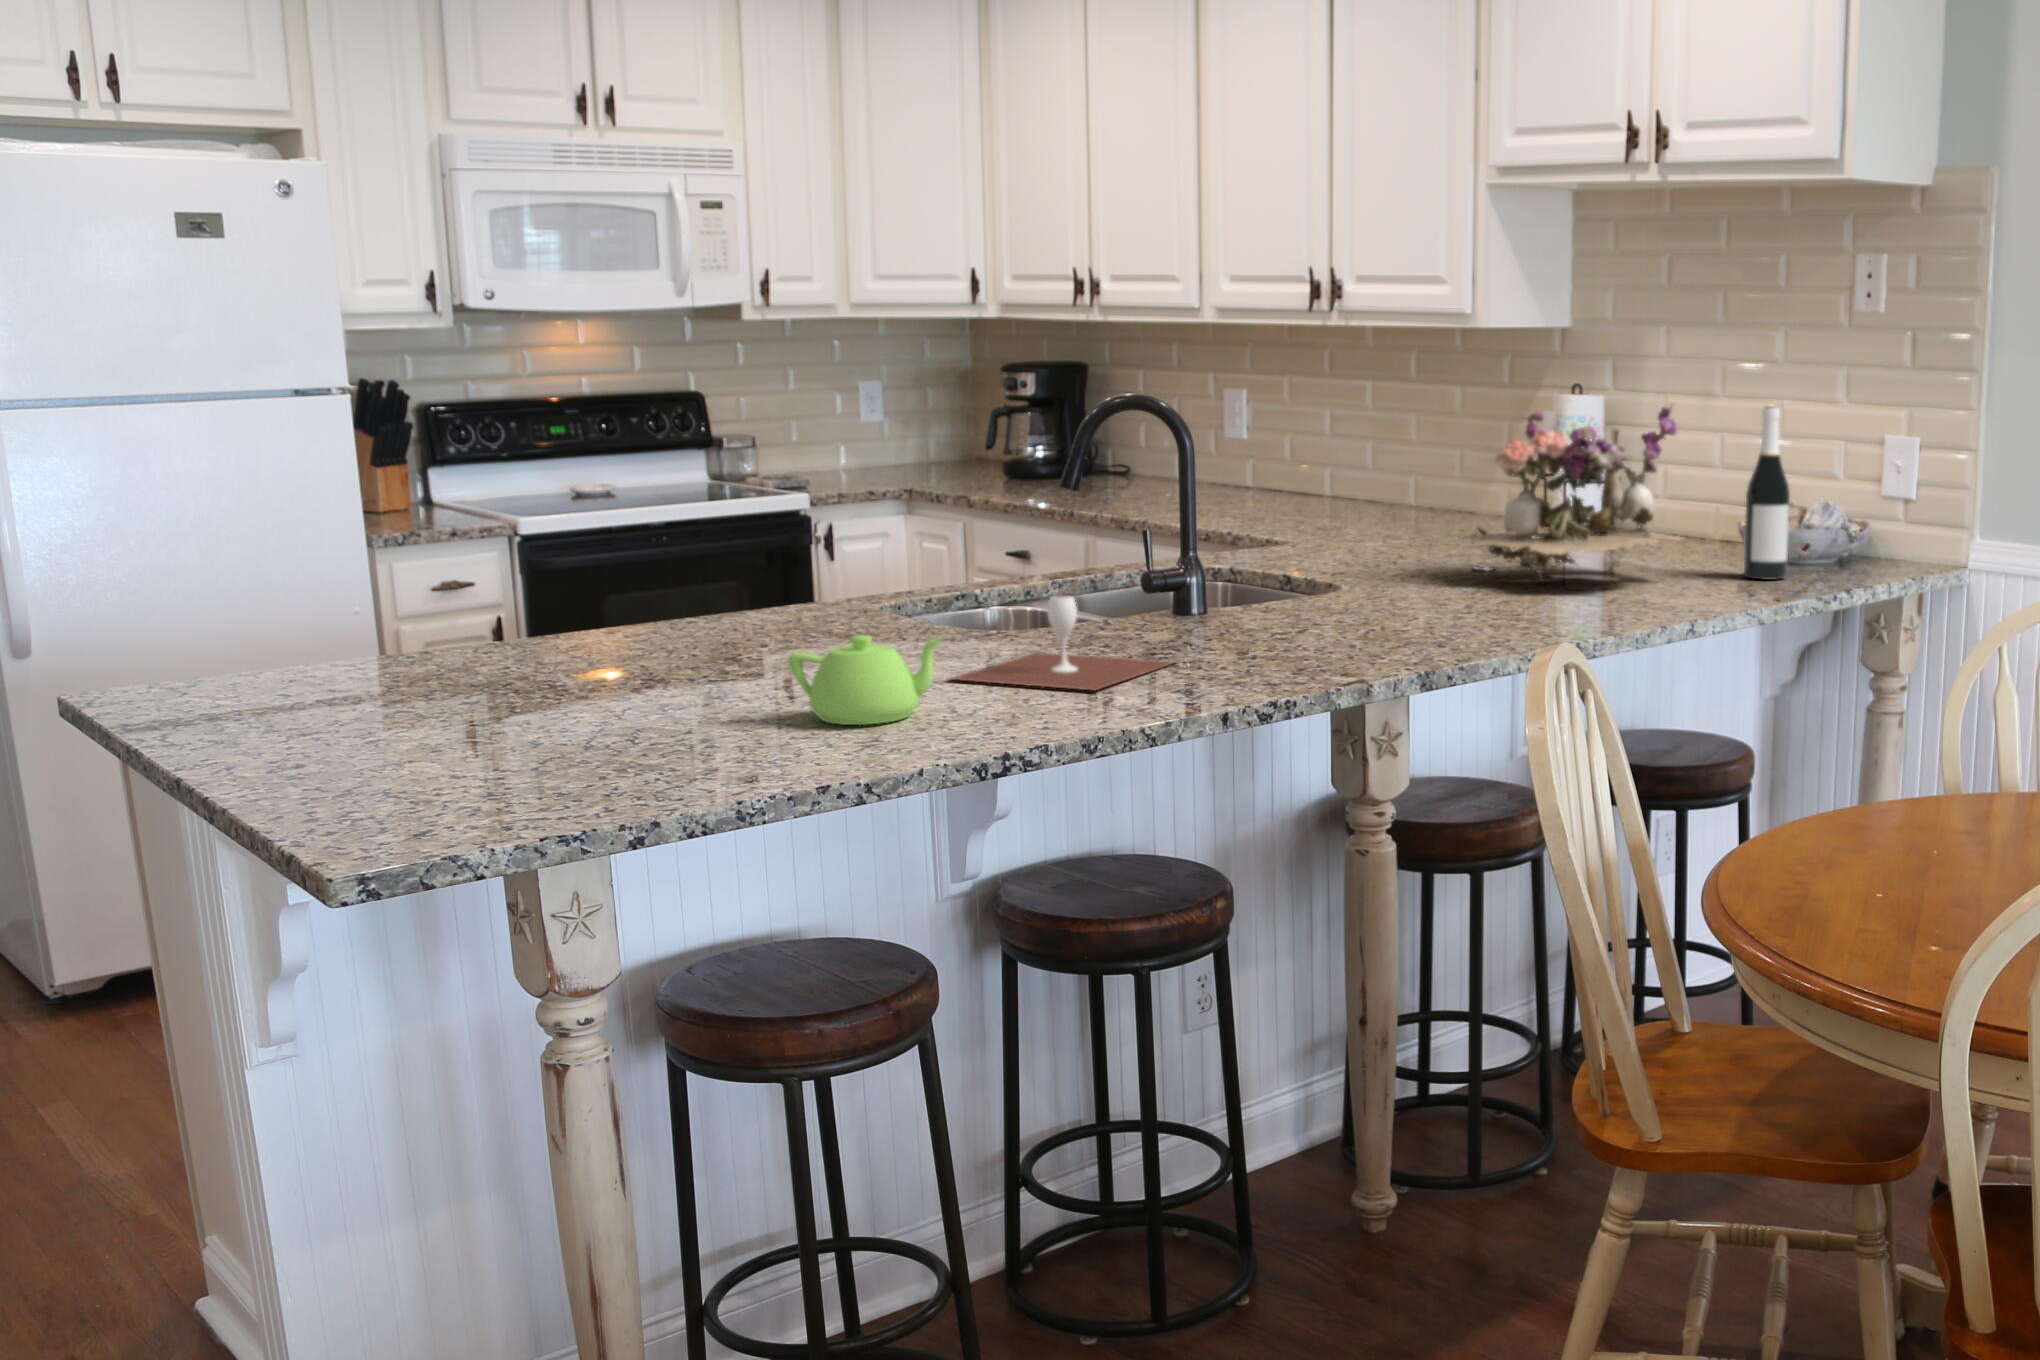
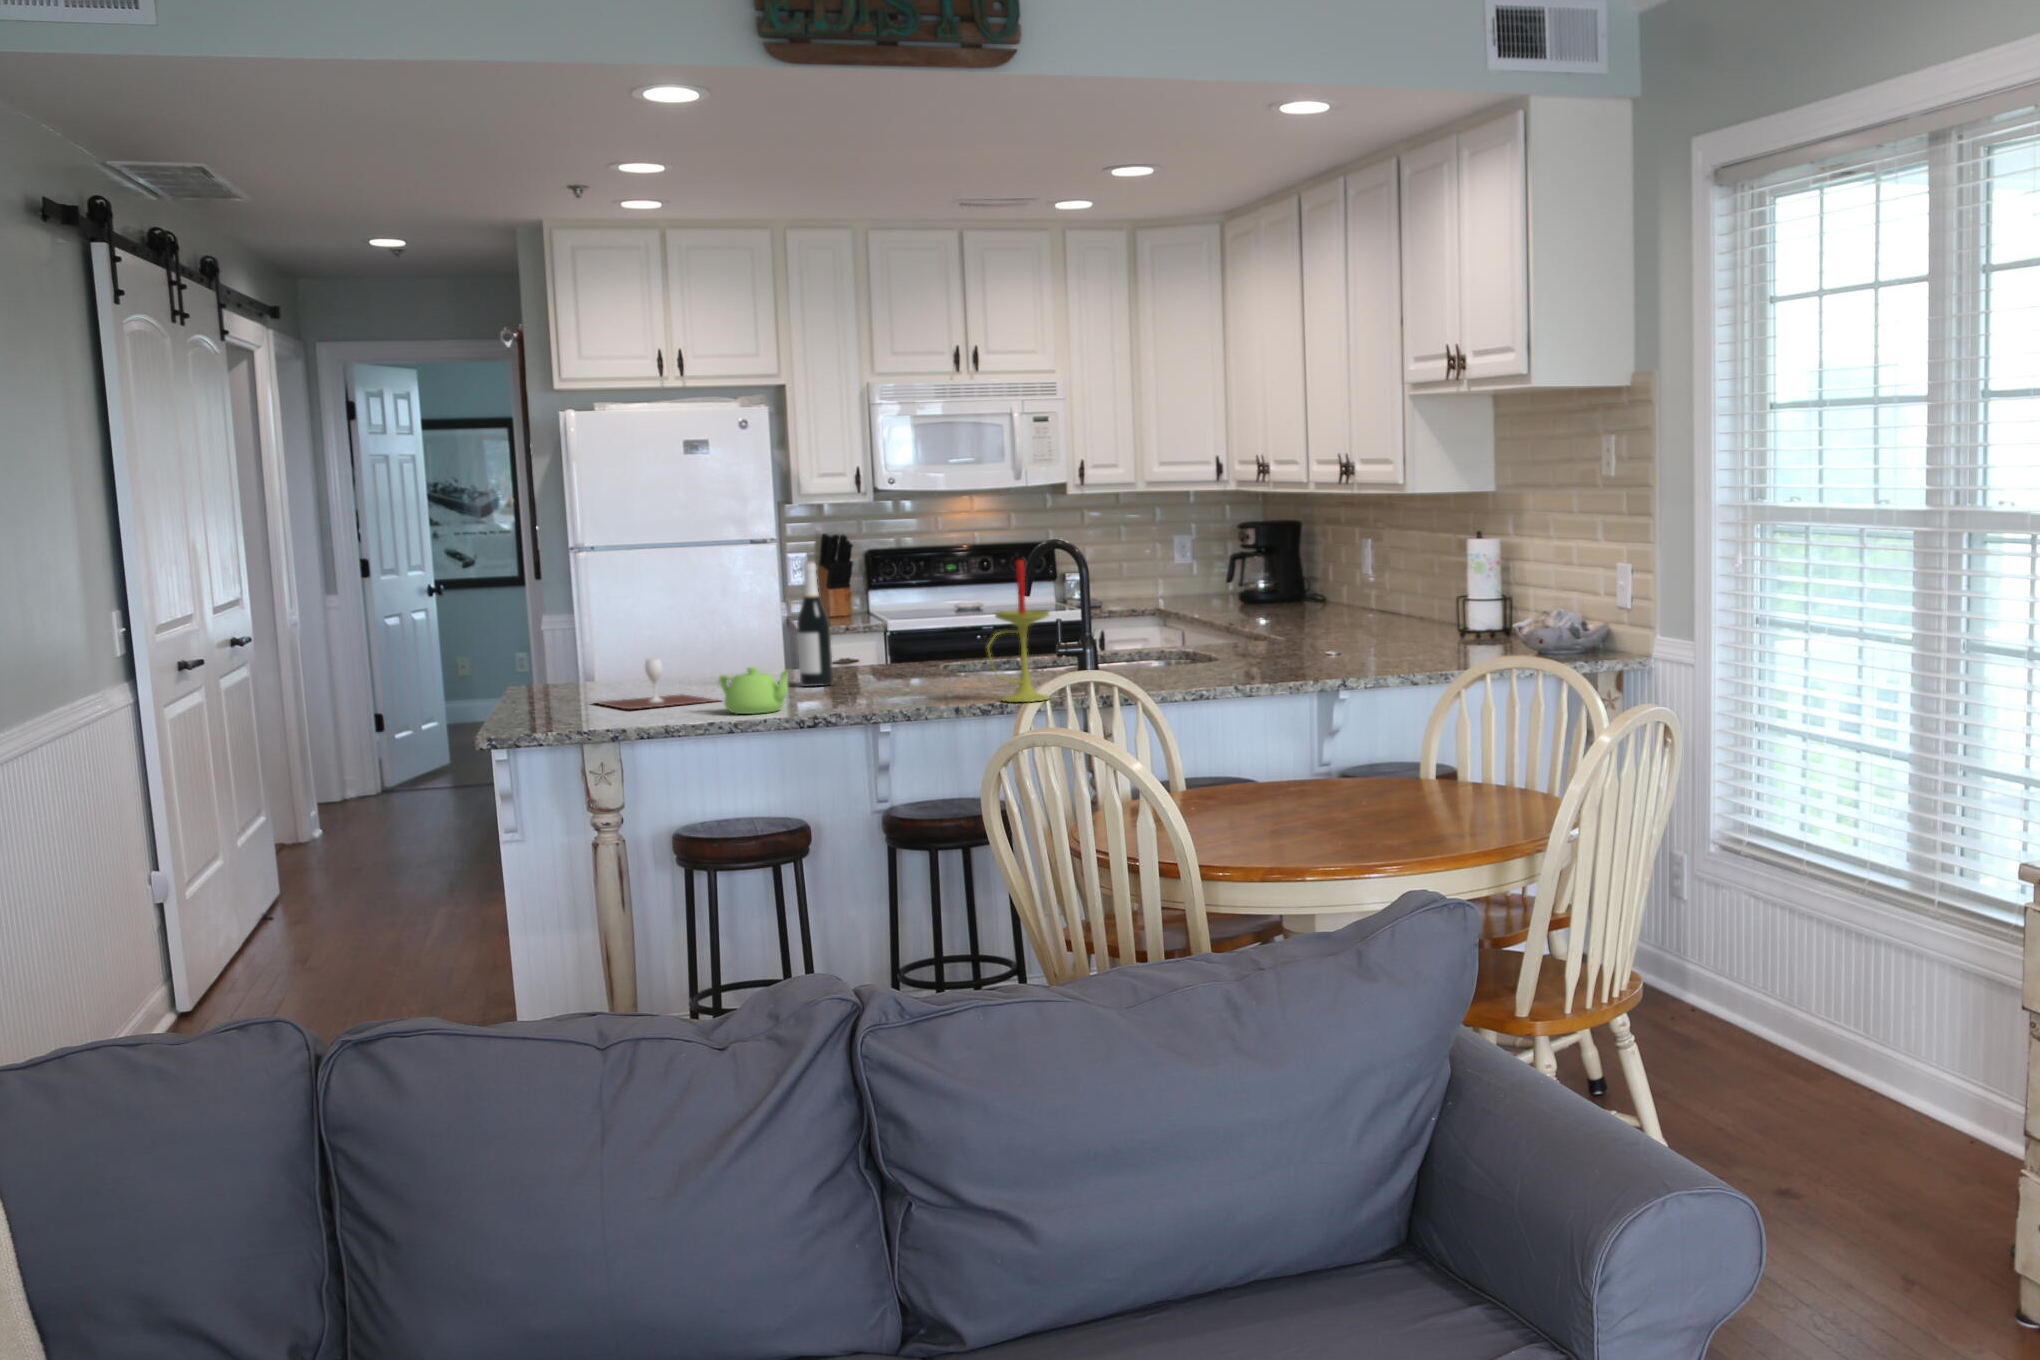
flower arrangement: present [1463,403,1683,577] -> none [1281,543,1433,666]
wine bottle: present [1744,406,1790,580] -> present [797,561,833,686]
candle: none [1240,426,1333,670] -> present [988,560,1051,702]
wine glass: present [951,595,1173,690] -> present [598,658,717,710]

